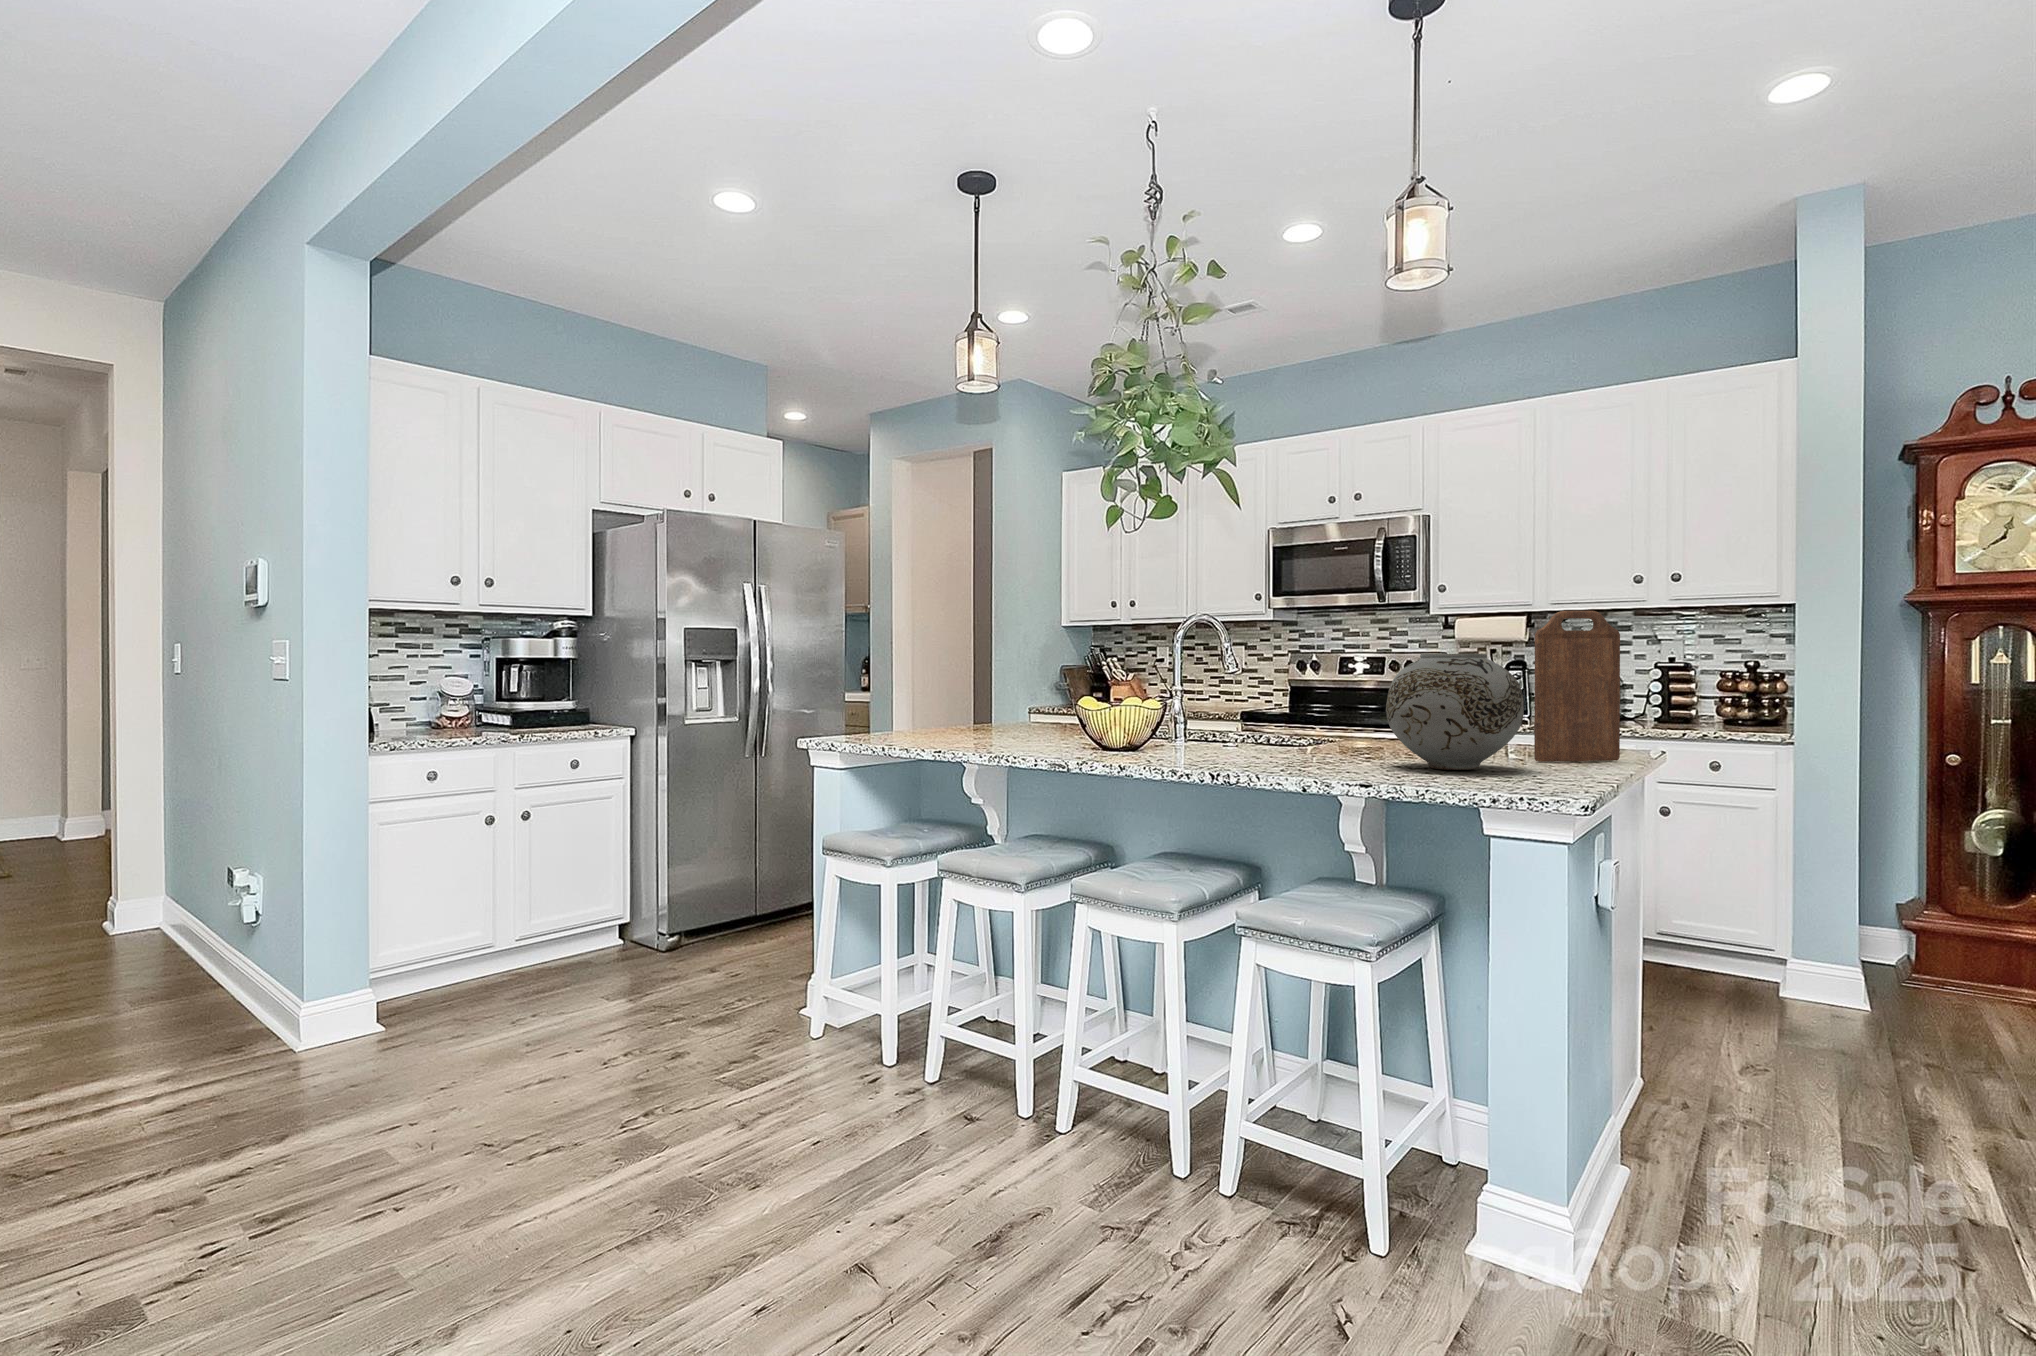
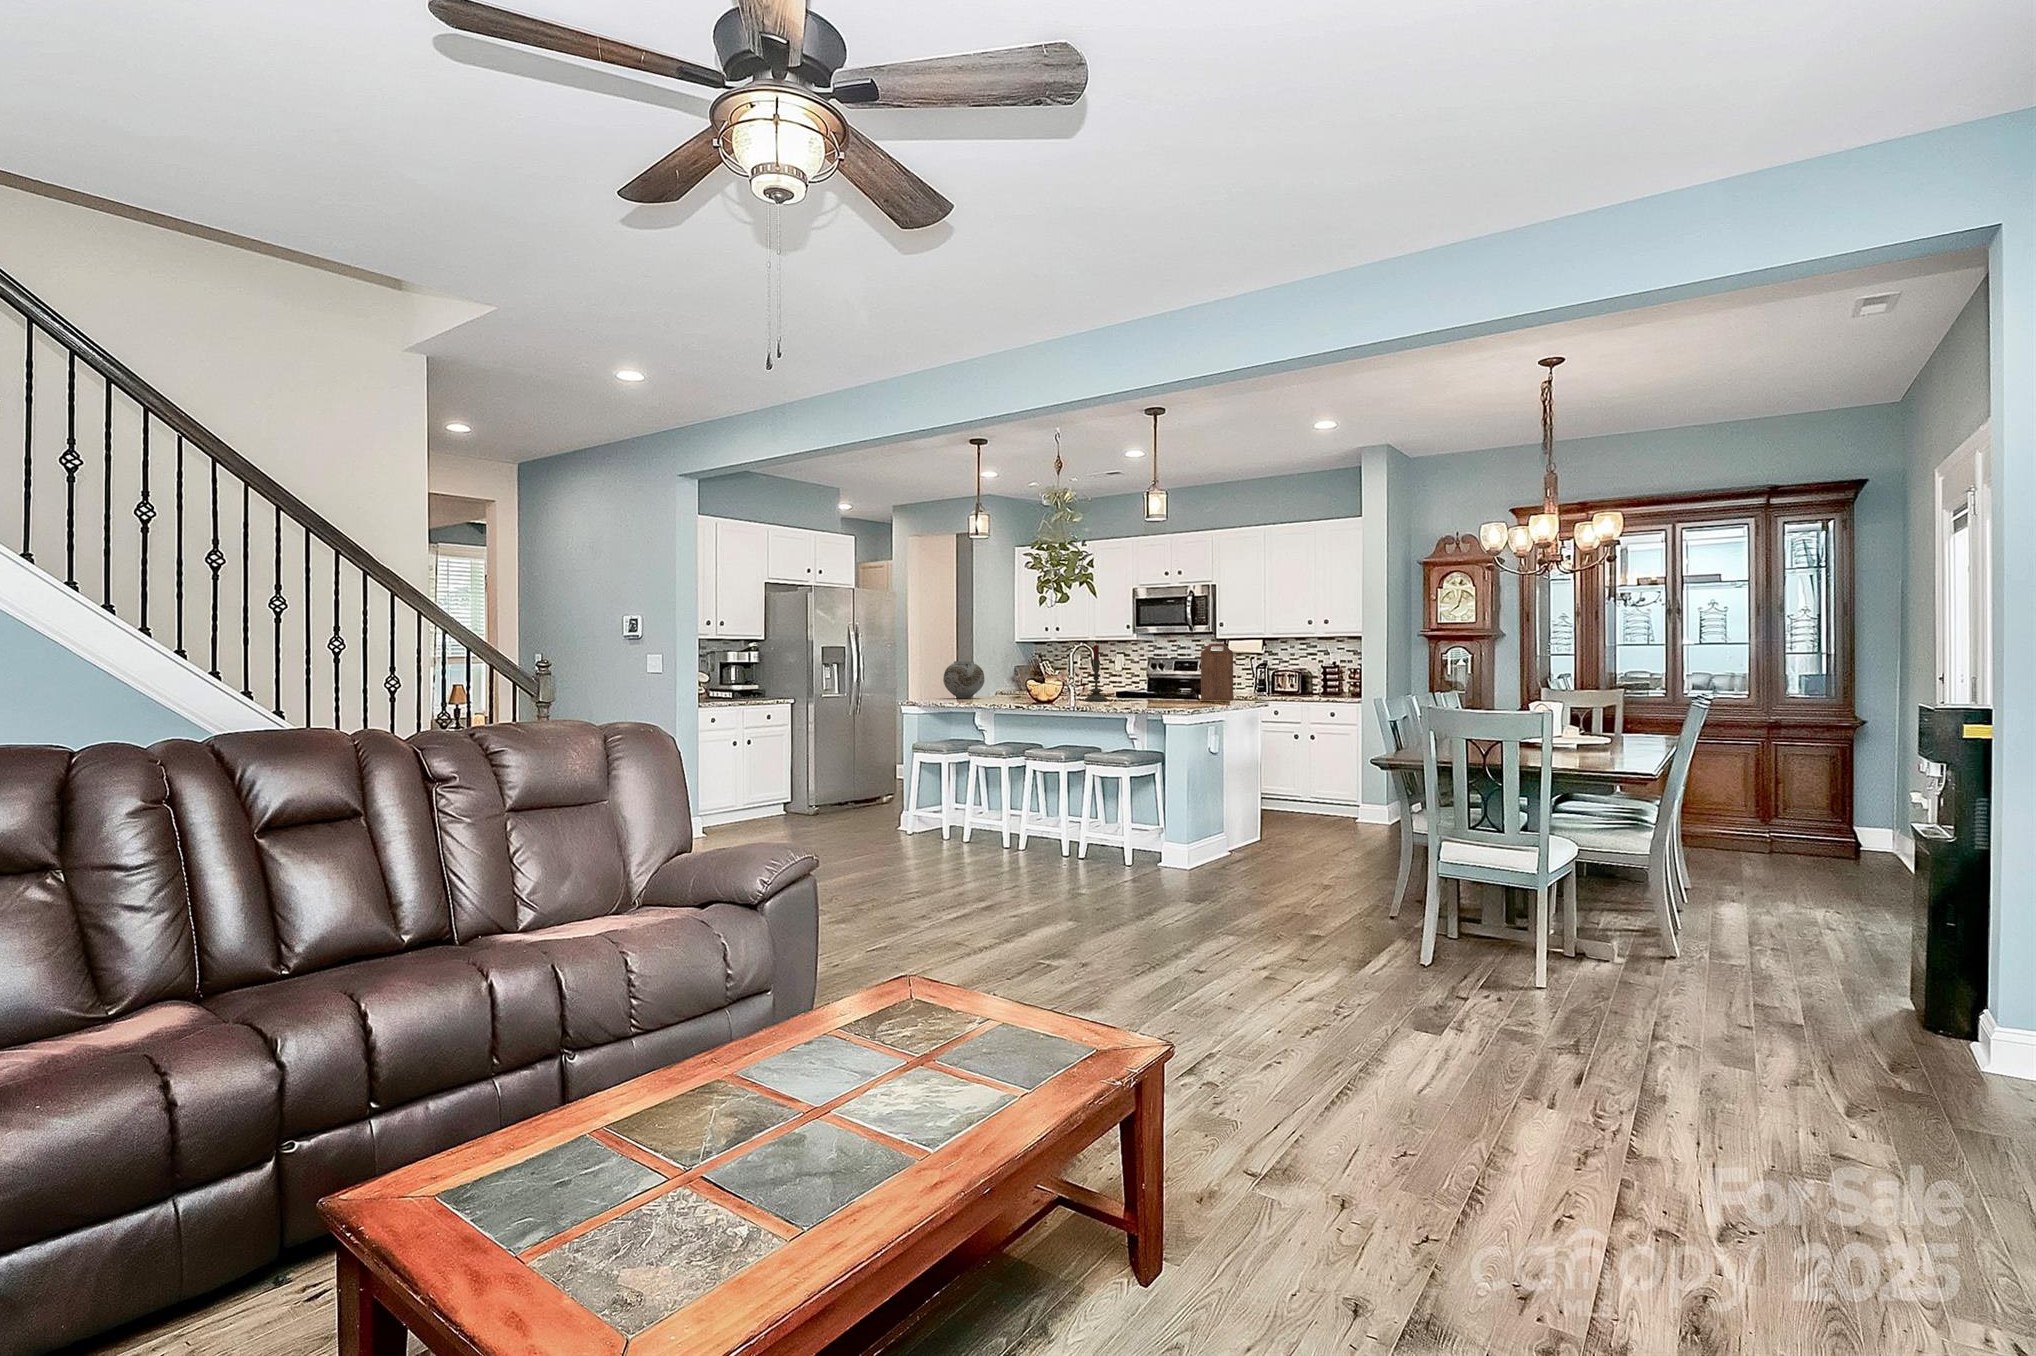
candle: none [1227,611,1287,764] -> present [1085,645,1108,701]
vase: present [1386,653,1524,770] -> present [943,661,984,699]

